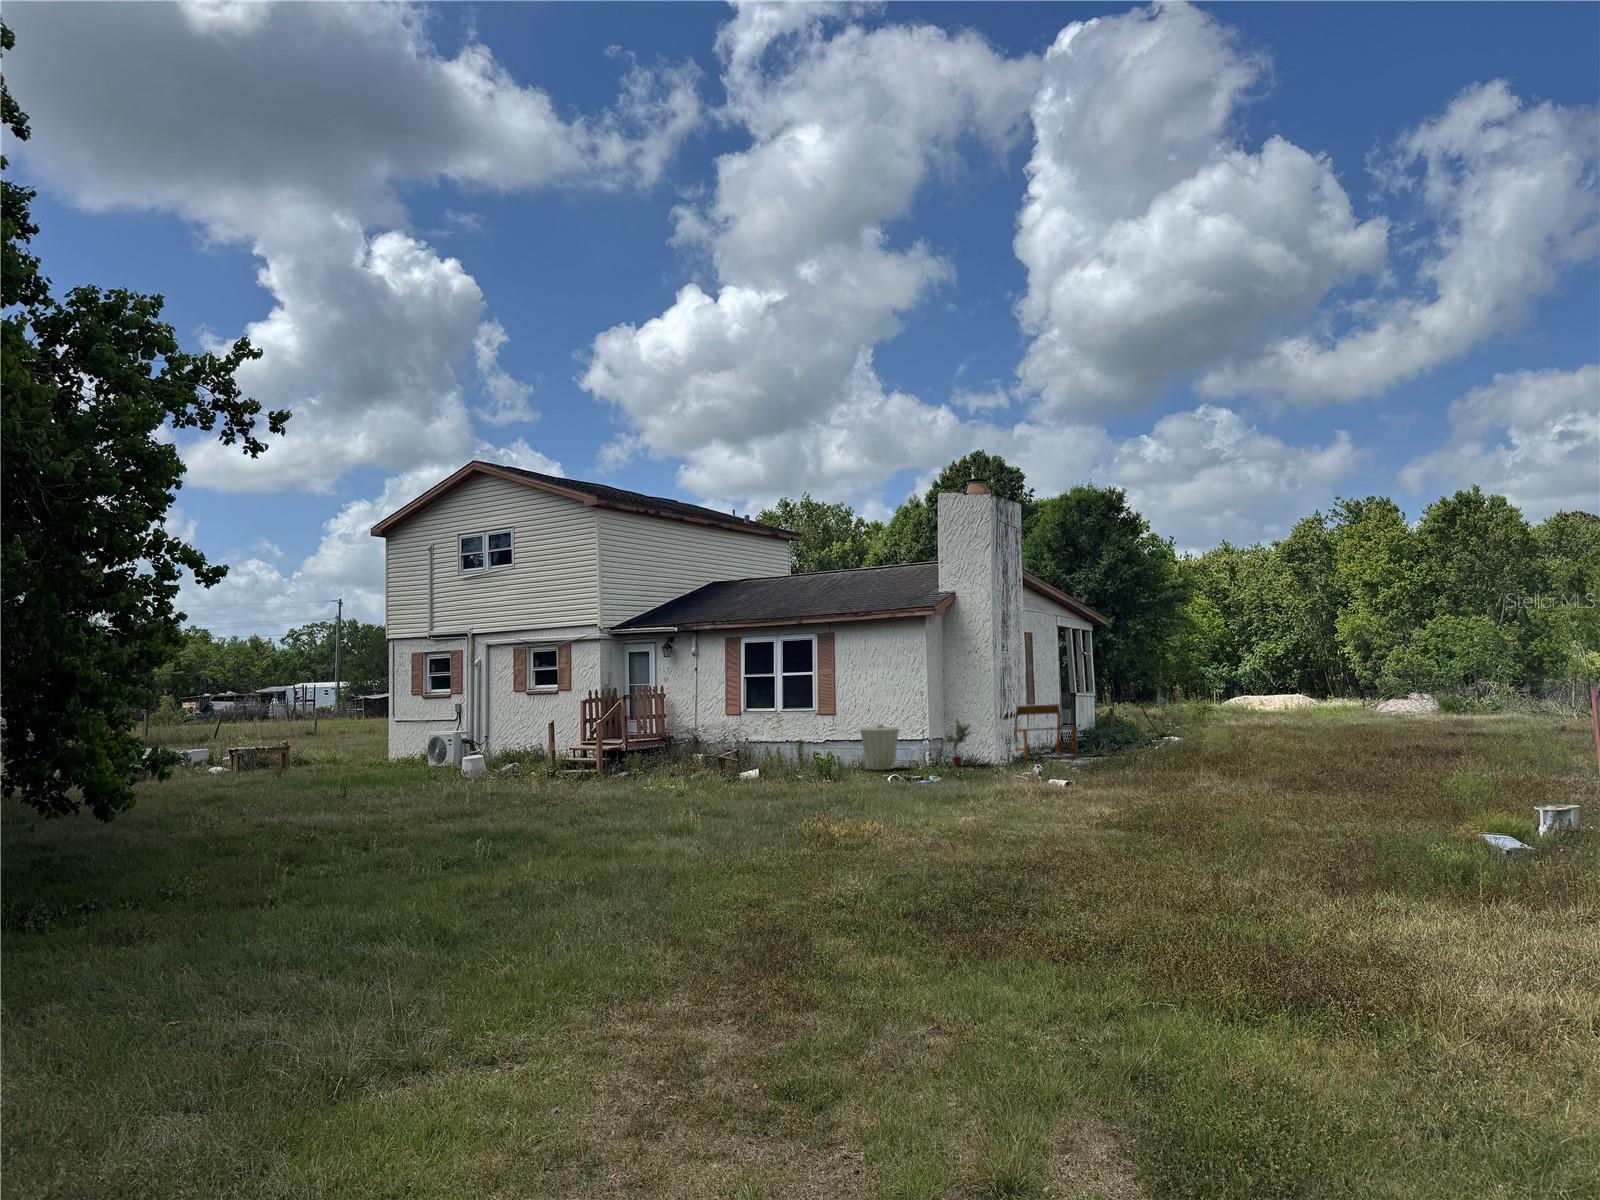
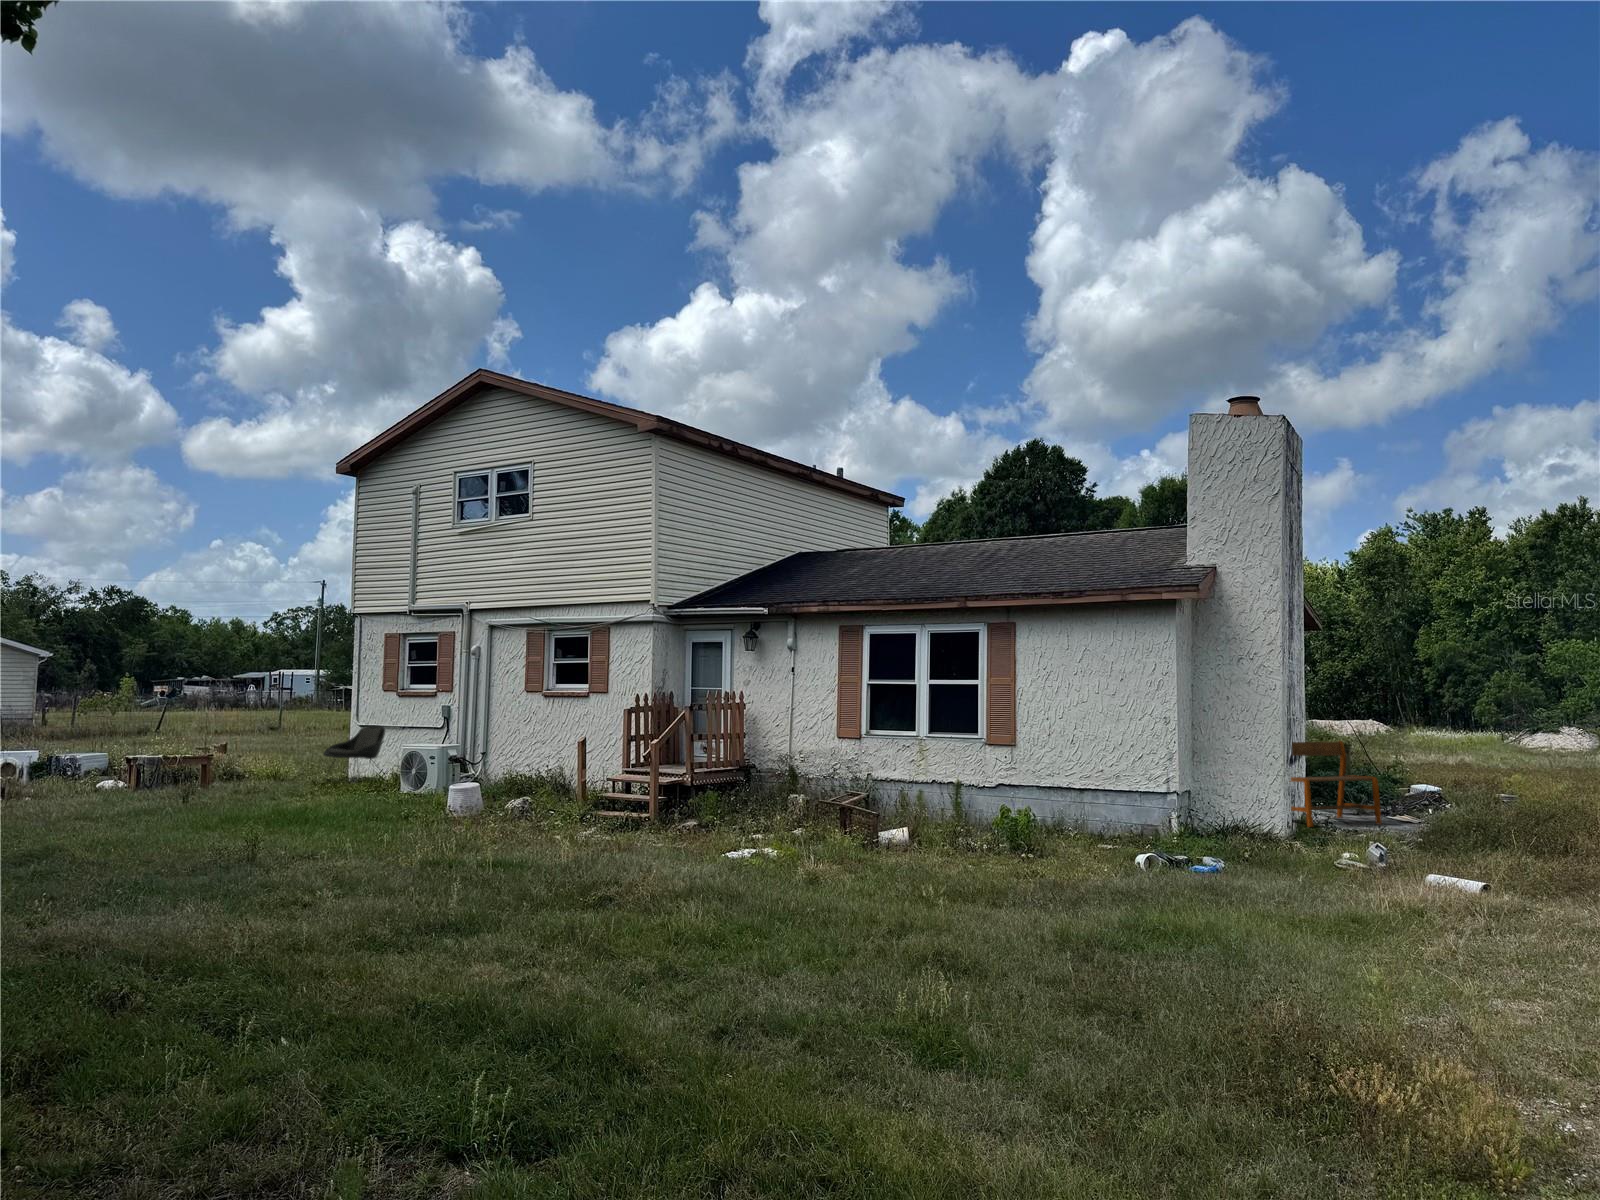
lounge chair: none [371,720,417,762] -> present [323,725,385,782]
potted tree: present [942,720,971,766] -> none [1190,760,1237,835]
trash can: present [860,724,899,770] -> none [1065,764,1128,837]

